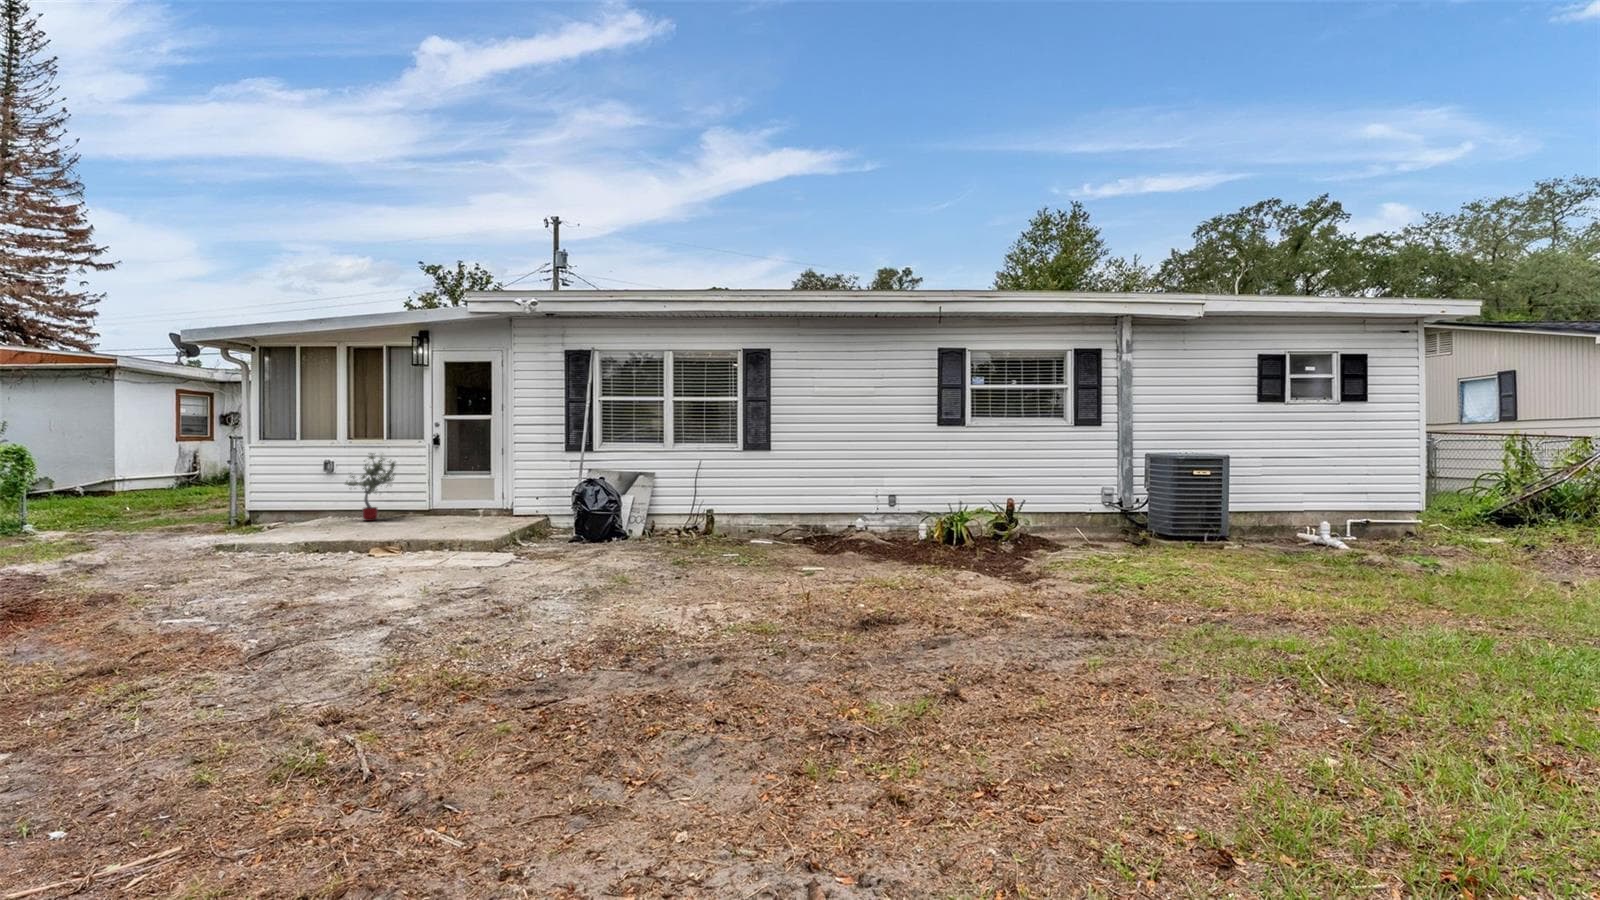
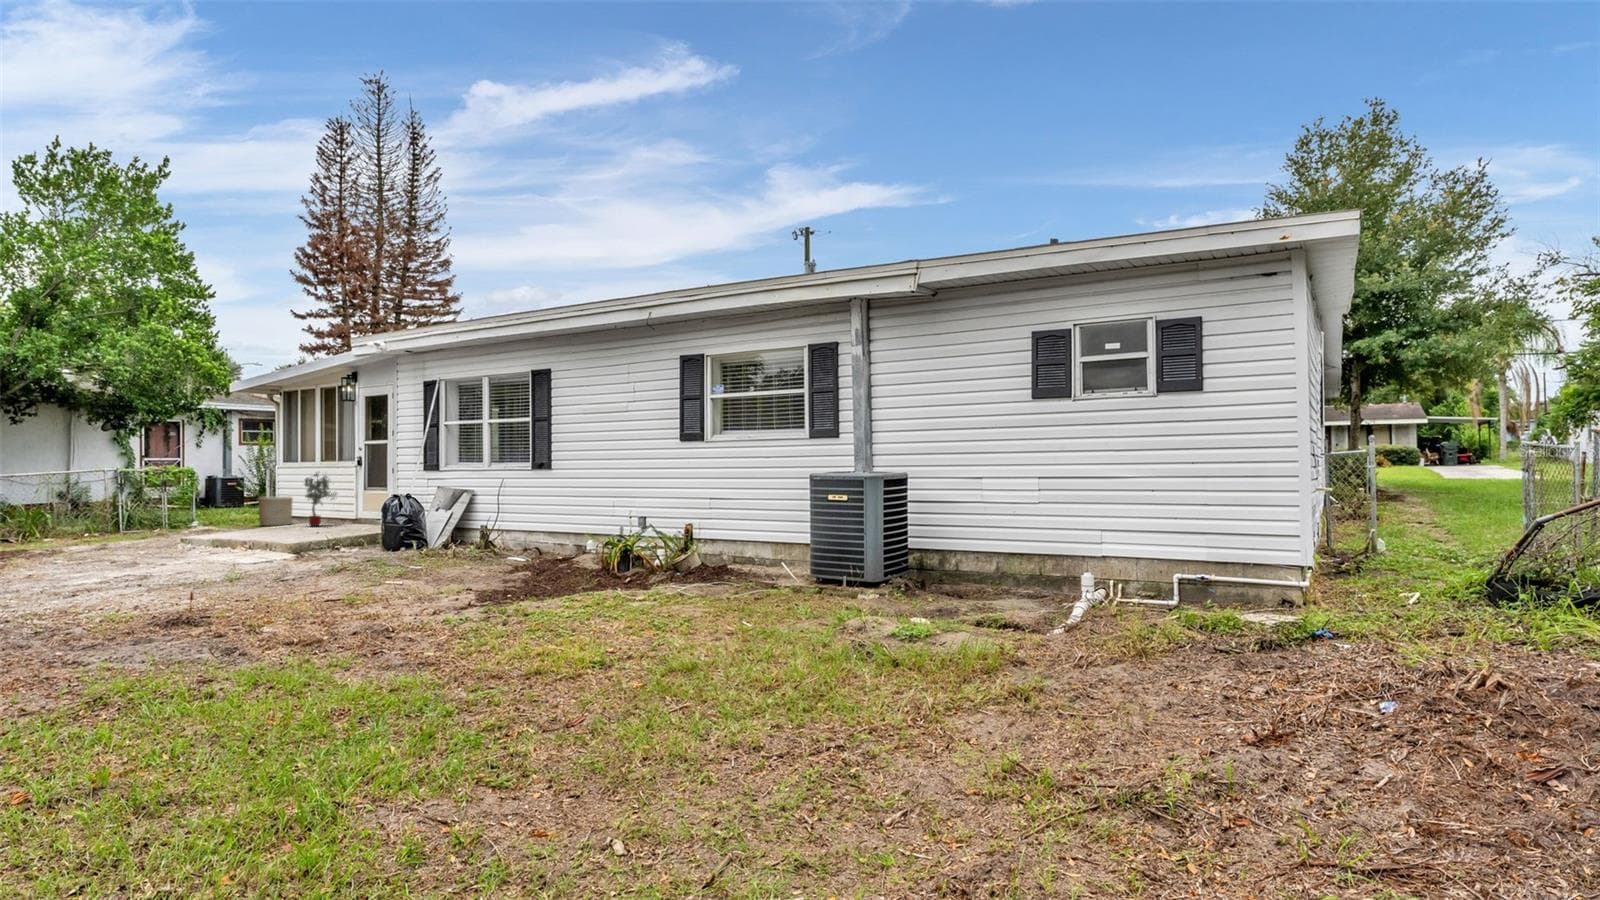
woven basket: none [252,484,299,524] -> present [258,496,293,526]

